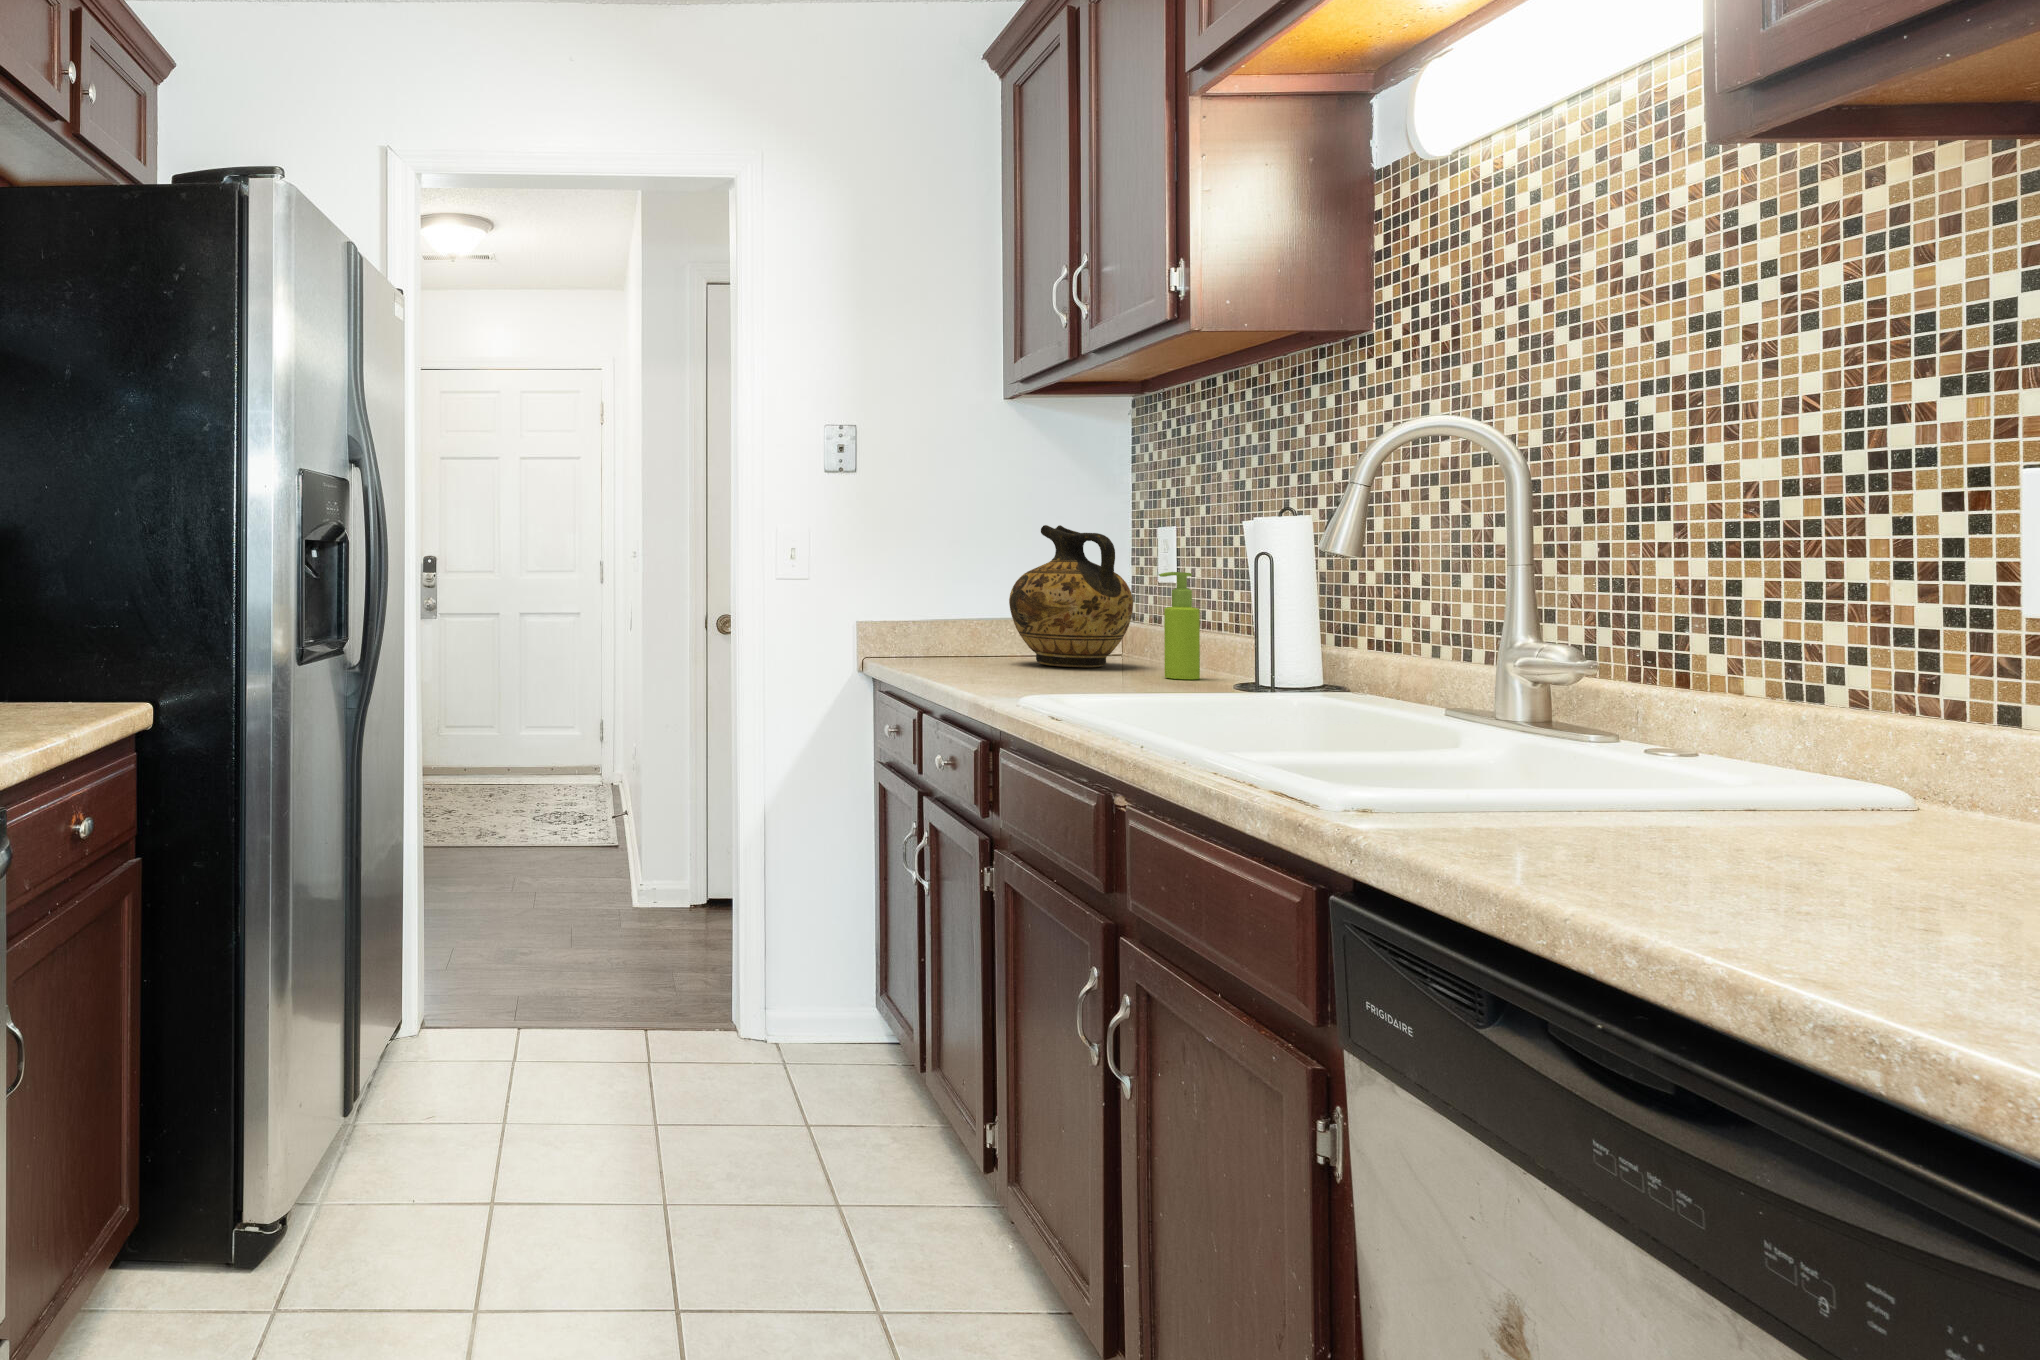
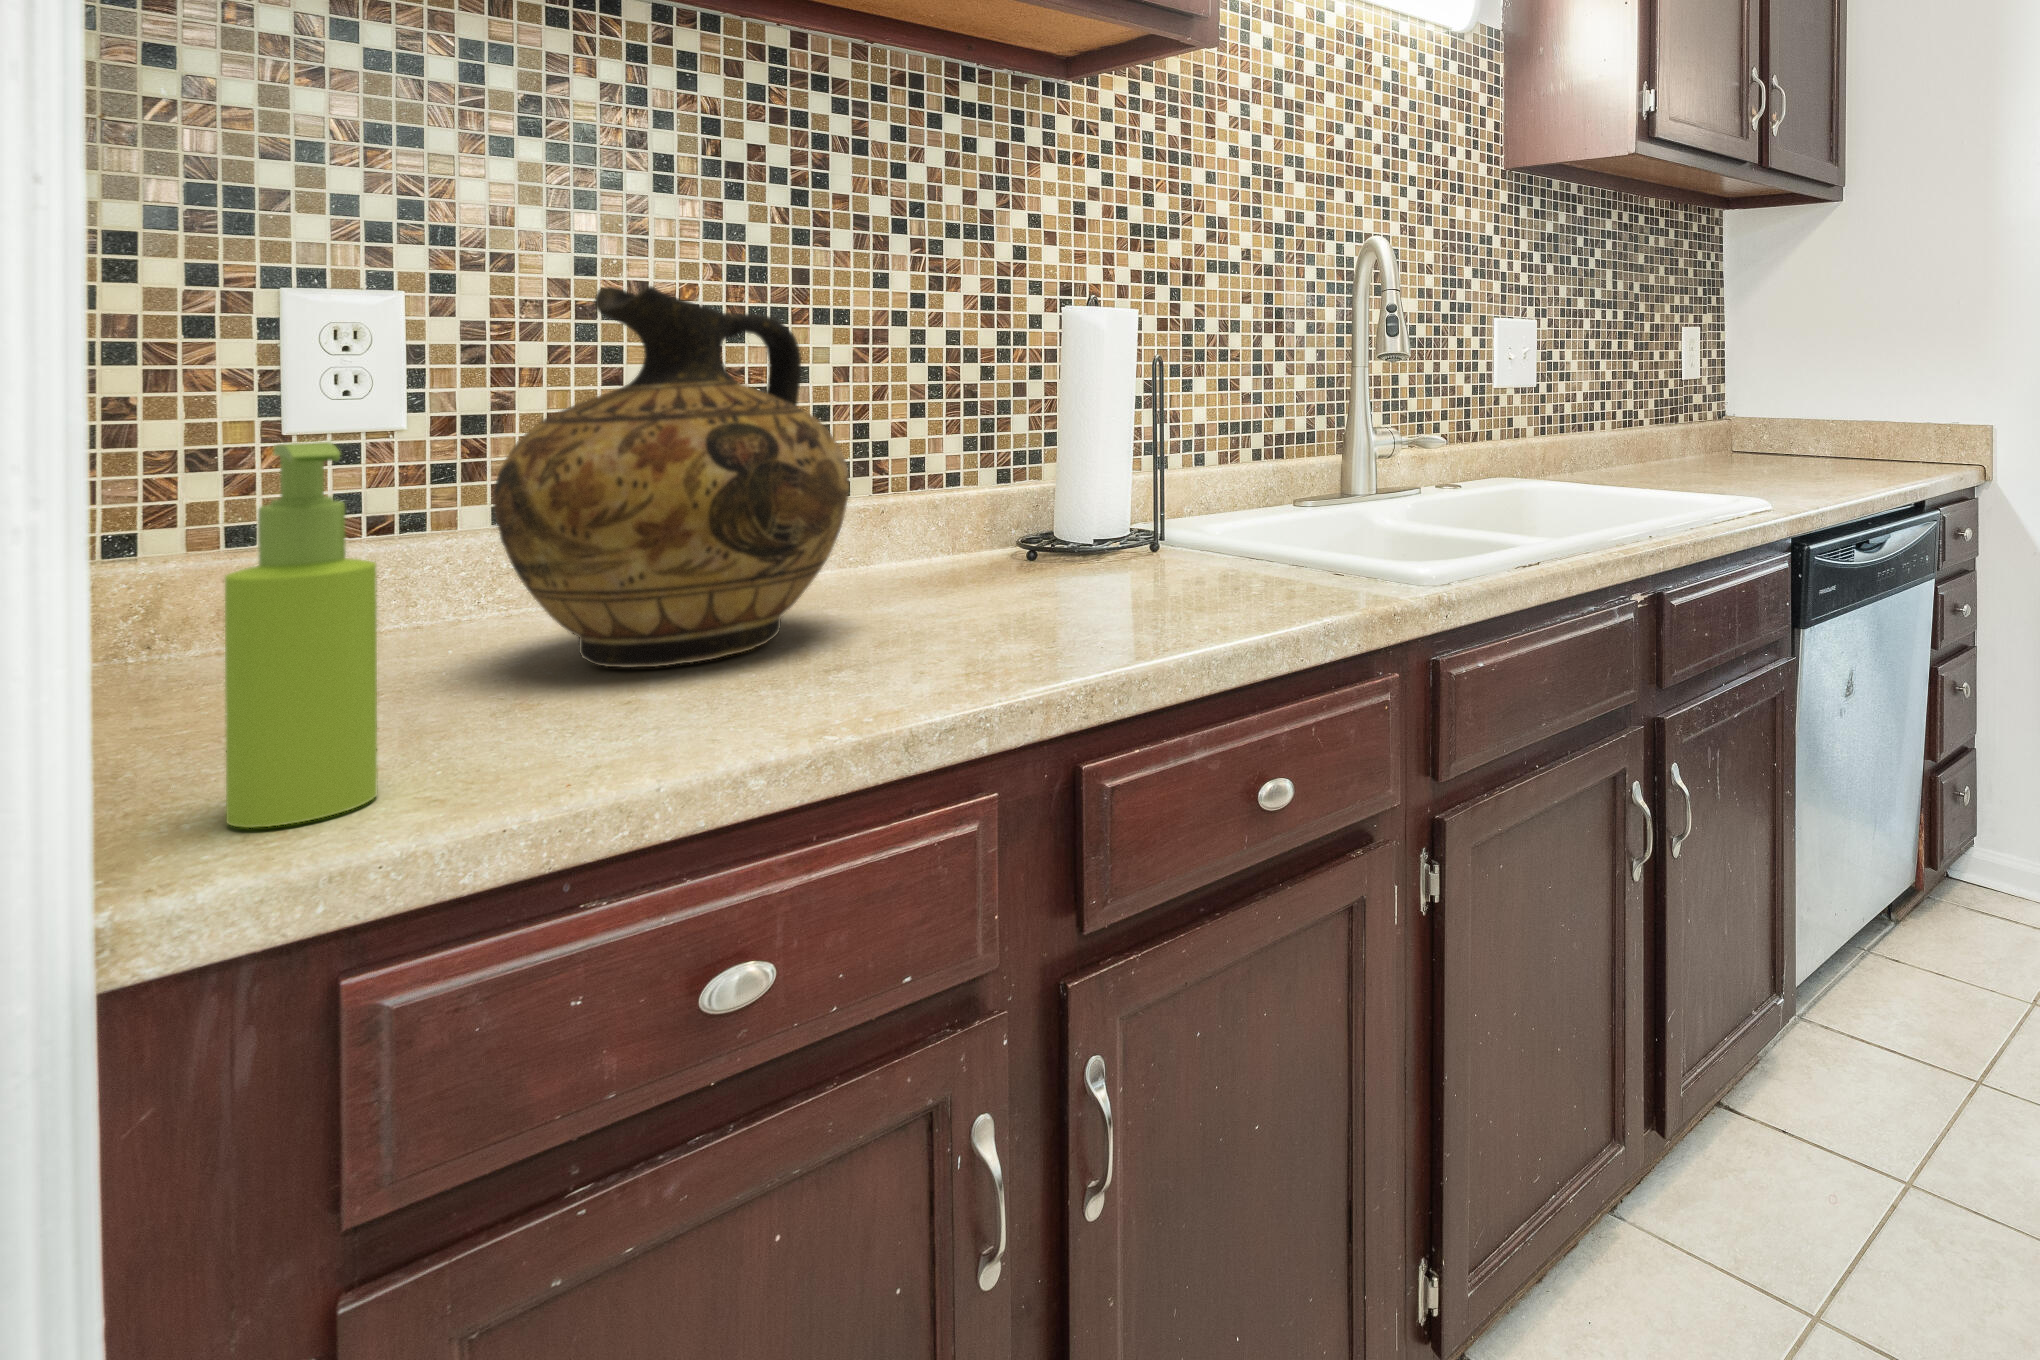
soap dispenser: present [1159,572,1200,679] -> present [225,442,378,828]

